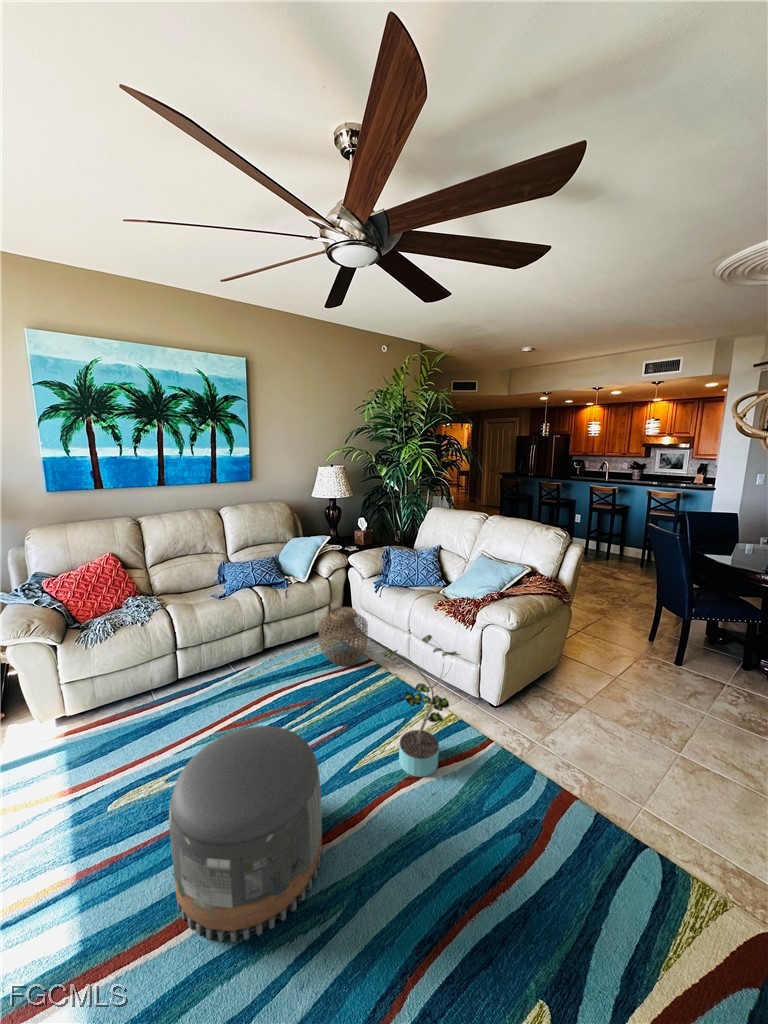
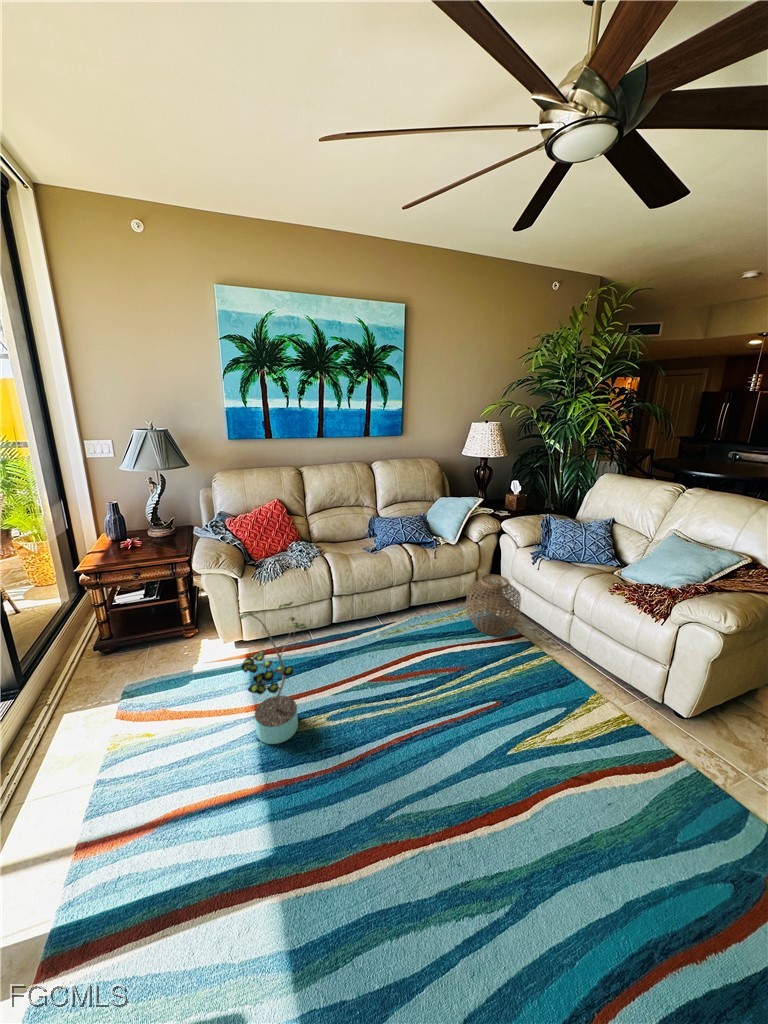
potted plant: present [384,635,460,777] -> present [240,602,306,744]
pouf: present [169,726,322,942] -> none [340,691,491,907]

